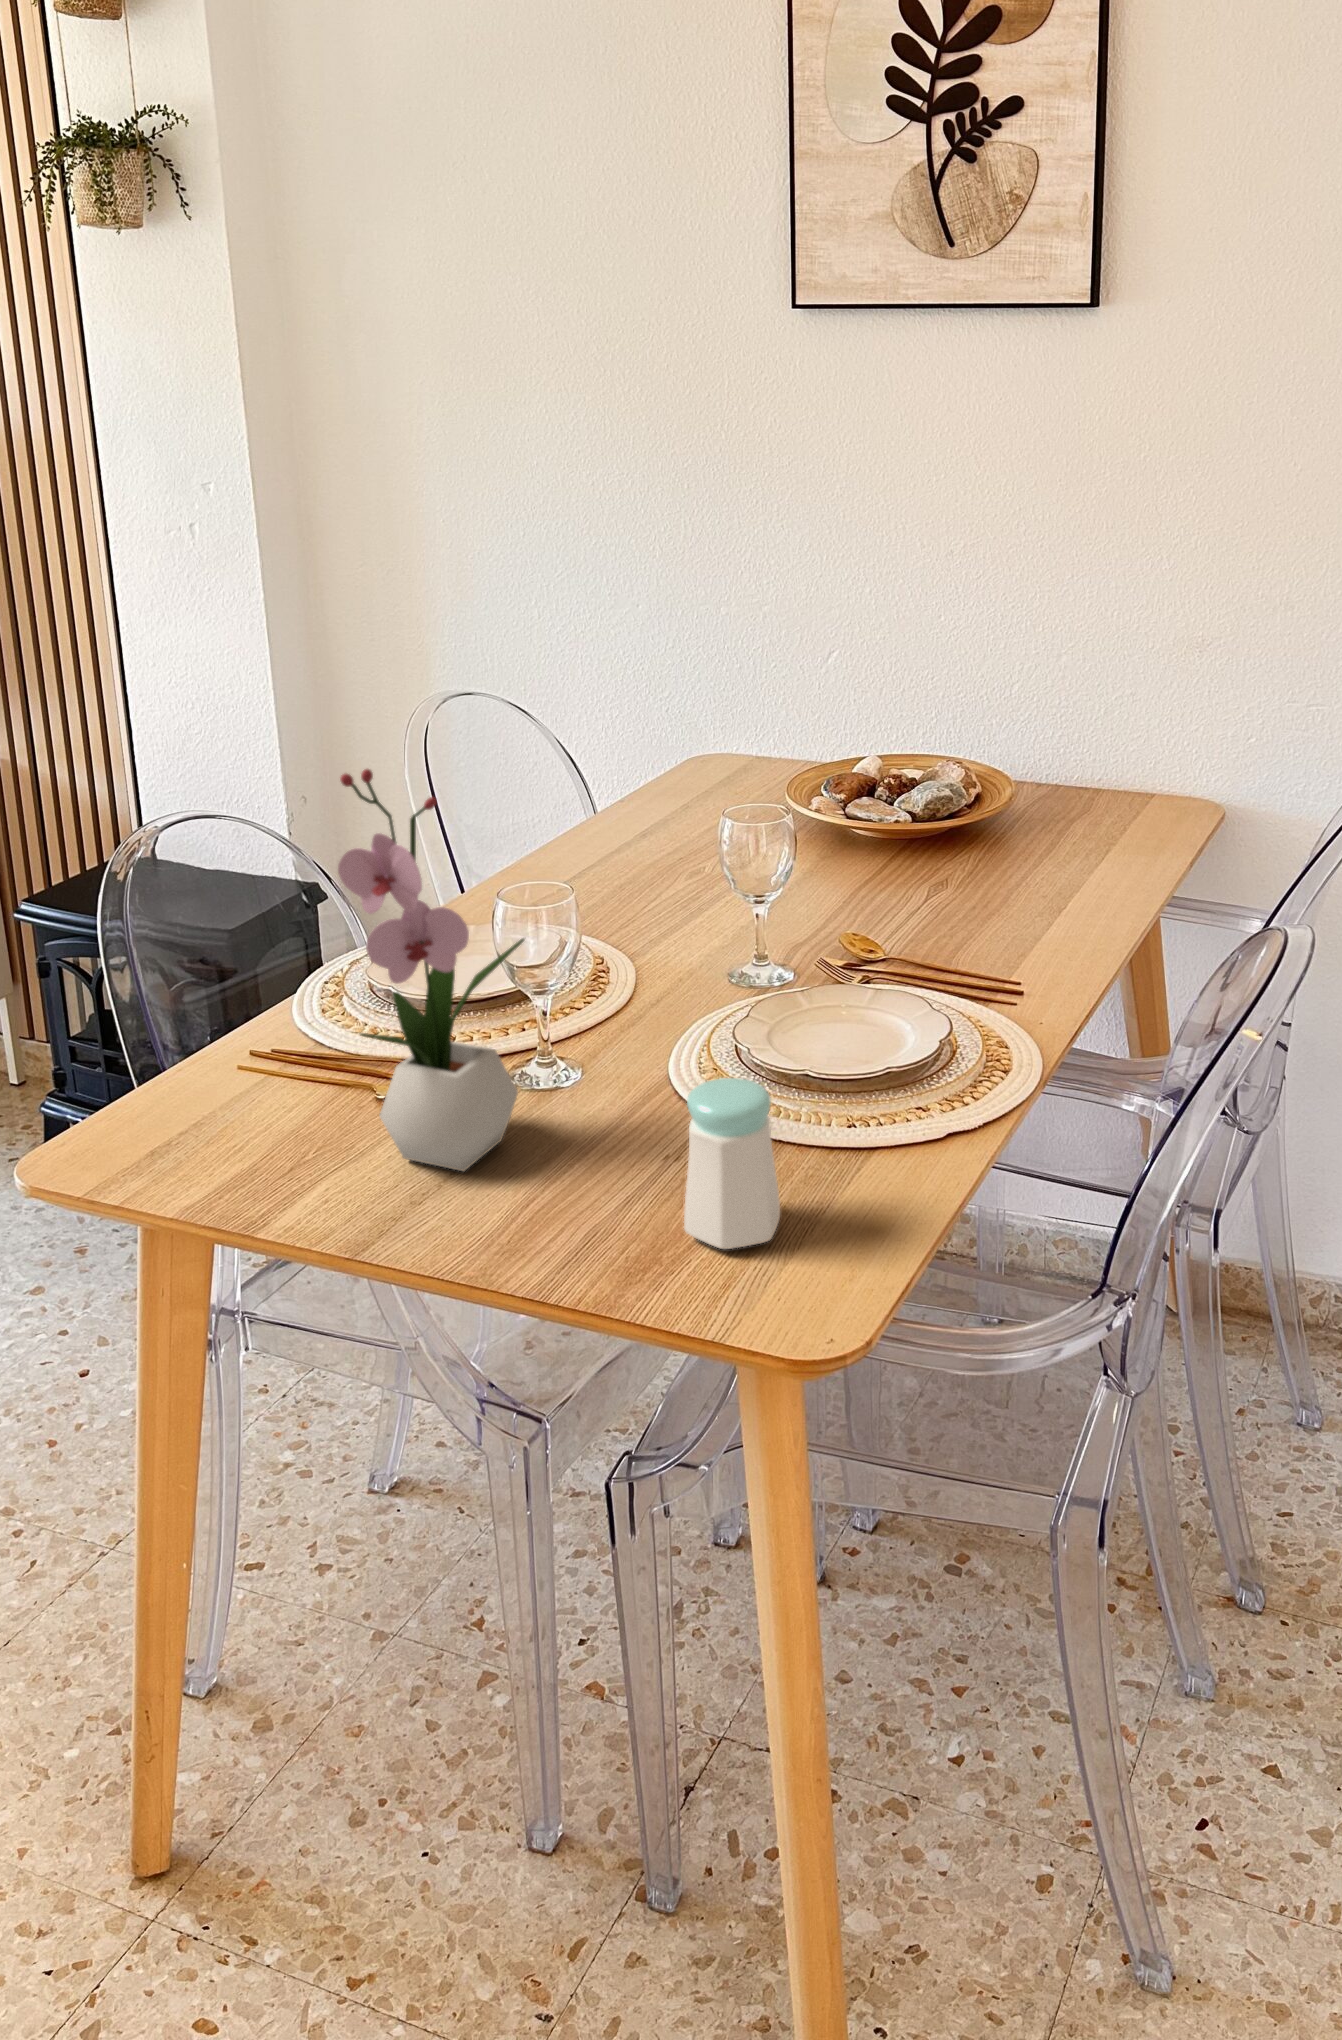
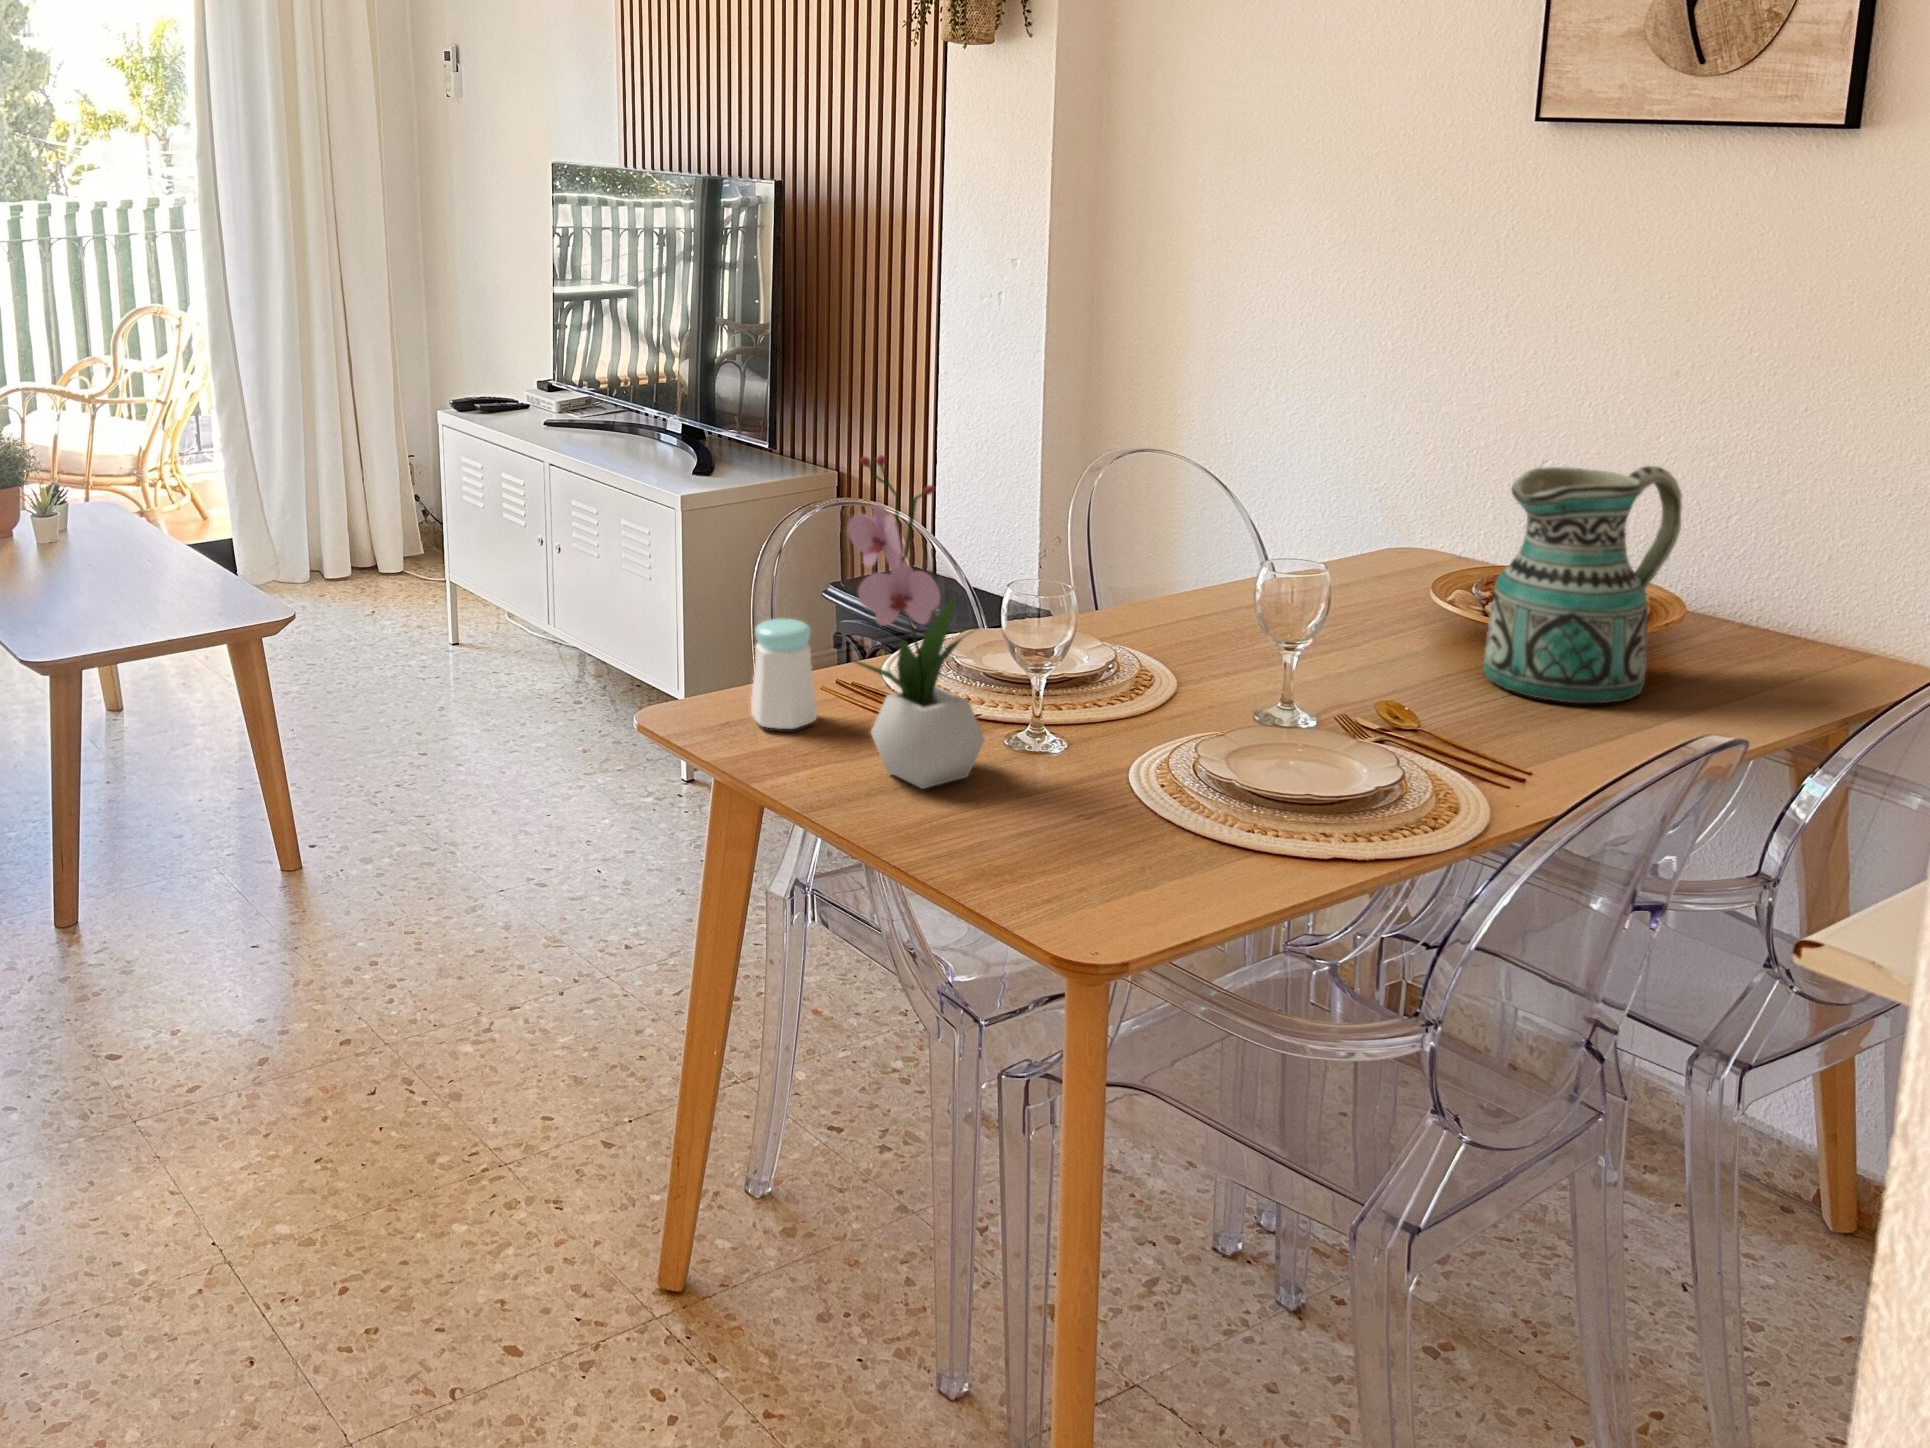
ceramic pitcher: none [894,654,1046,907] -> present [1483,466,1682,703]
salt shaker: present [684,1078,780,1249] -> present [751,618,817,729]

